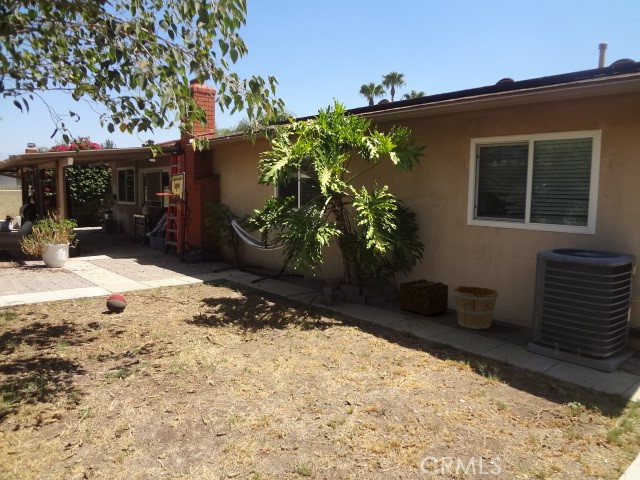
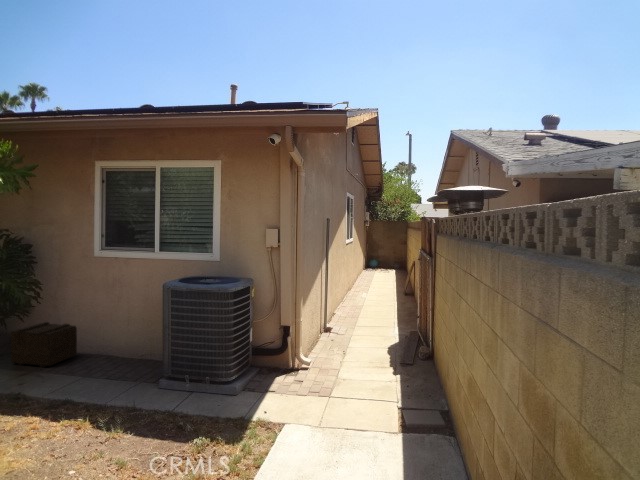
wooden bucket: present [453,286,499,330] -> none [80,324,133,373]

